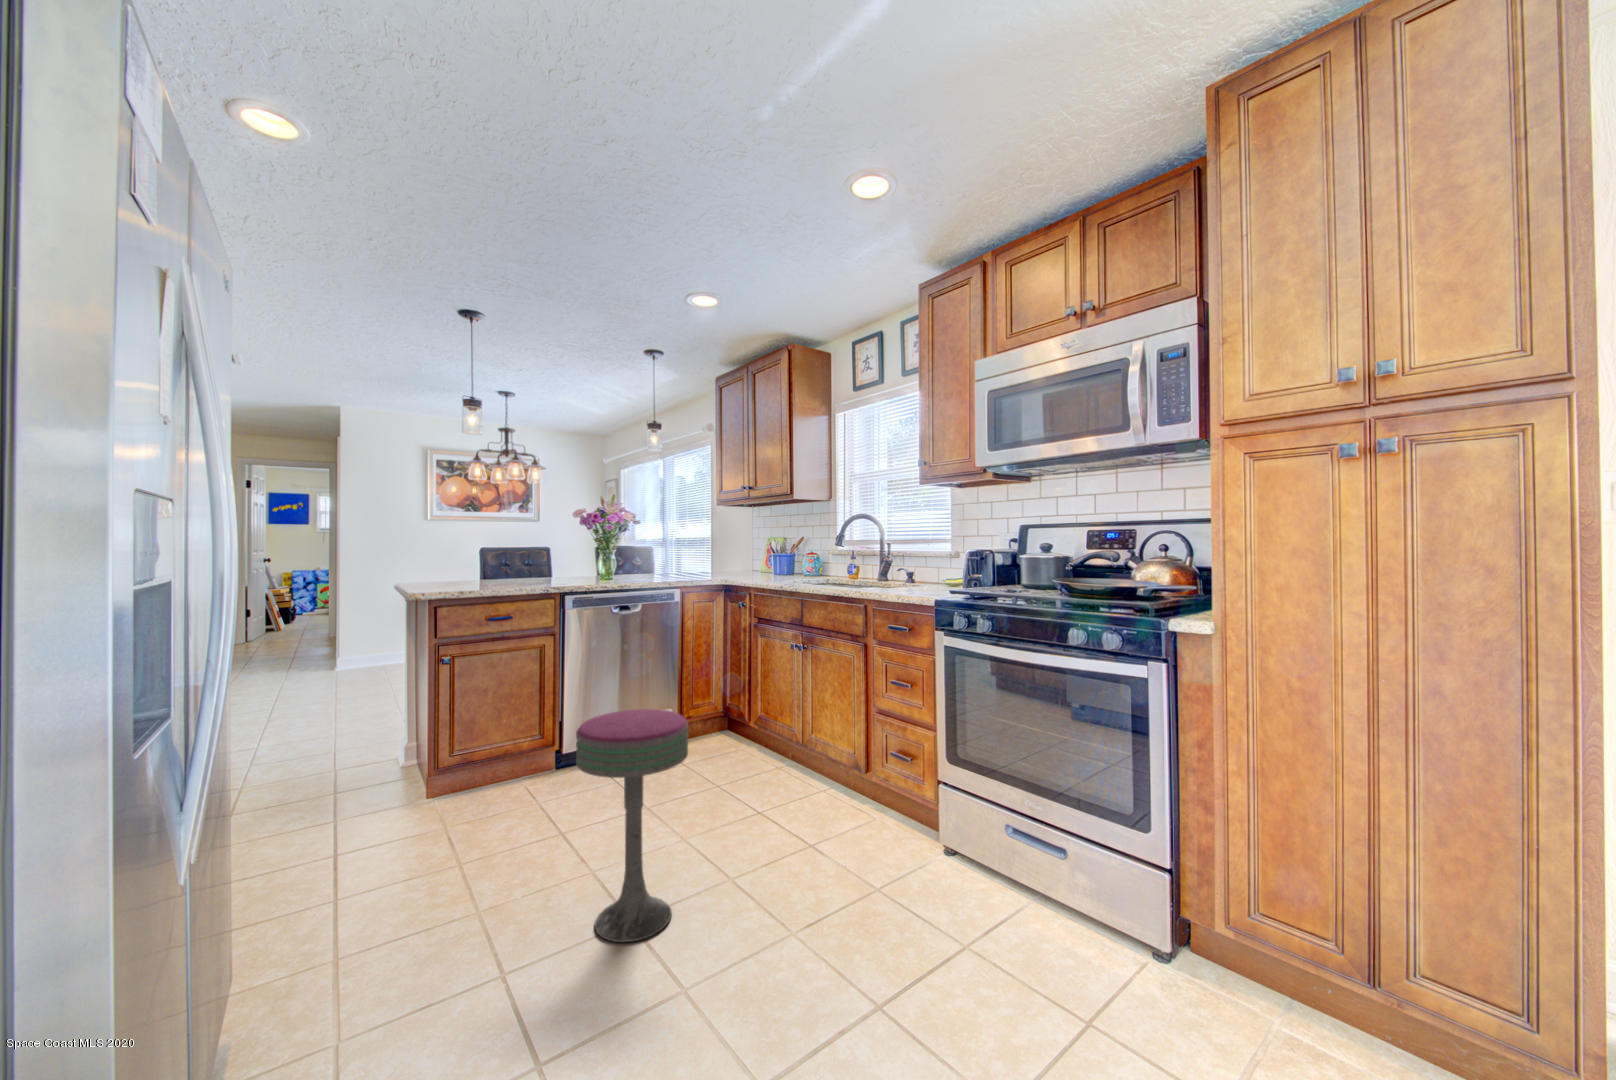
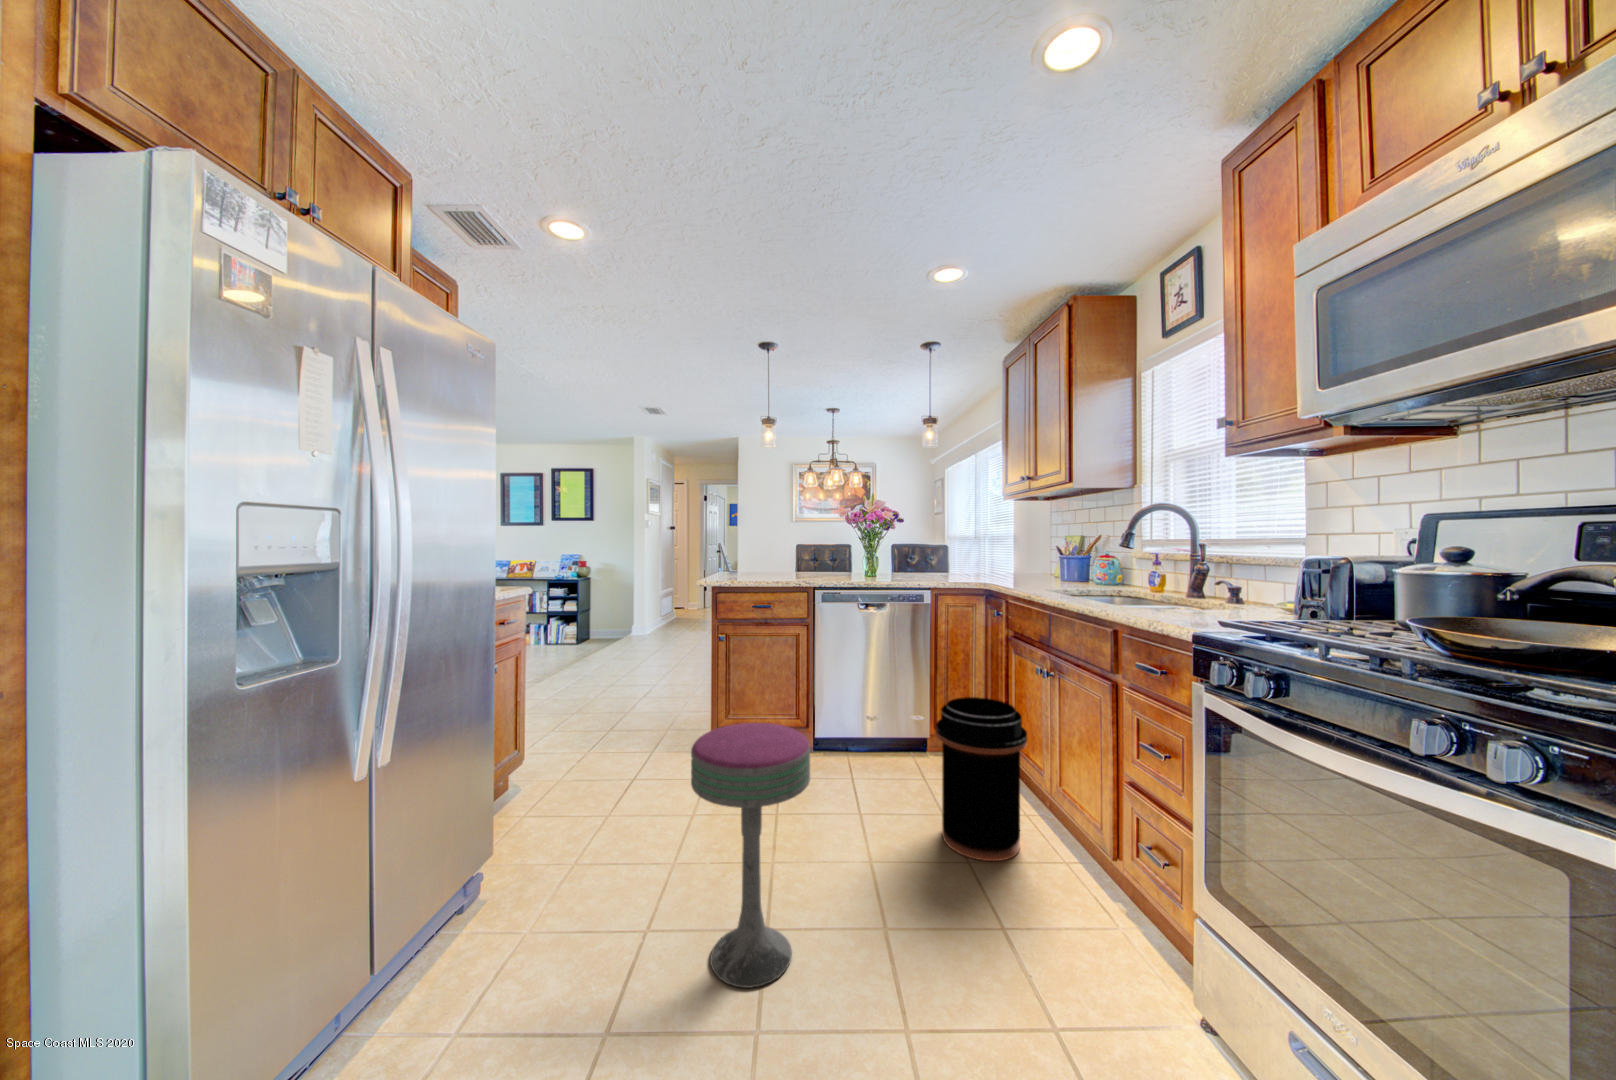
trash can: none [722,674,794,804] -> present [936,697,1027,861]

